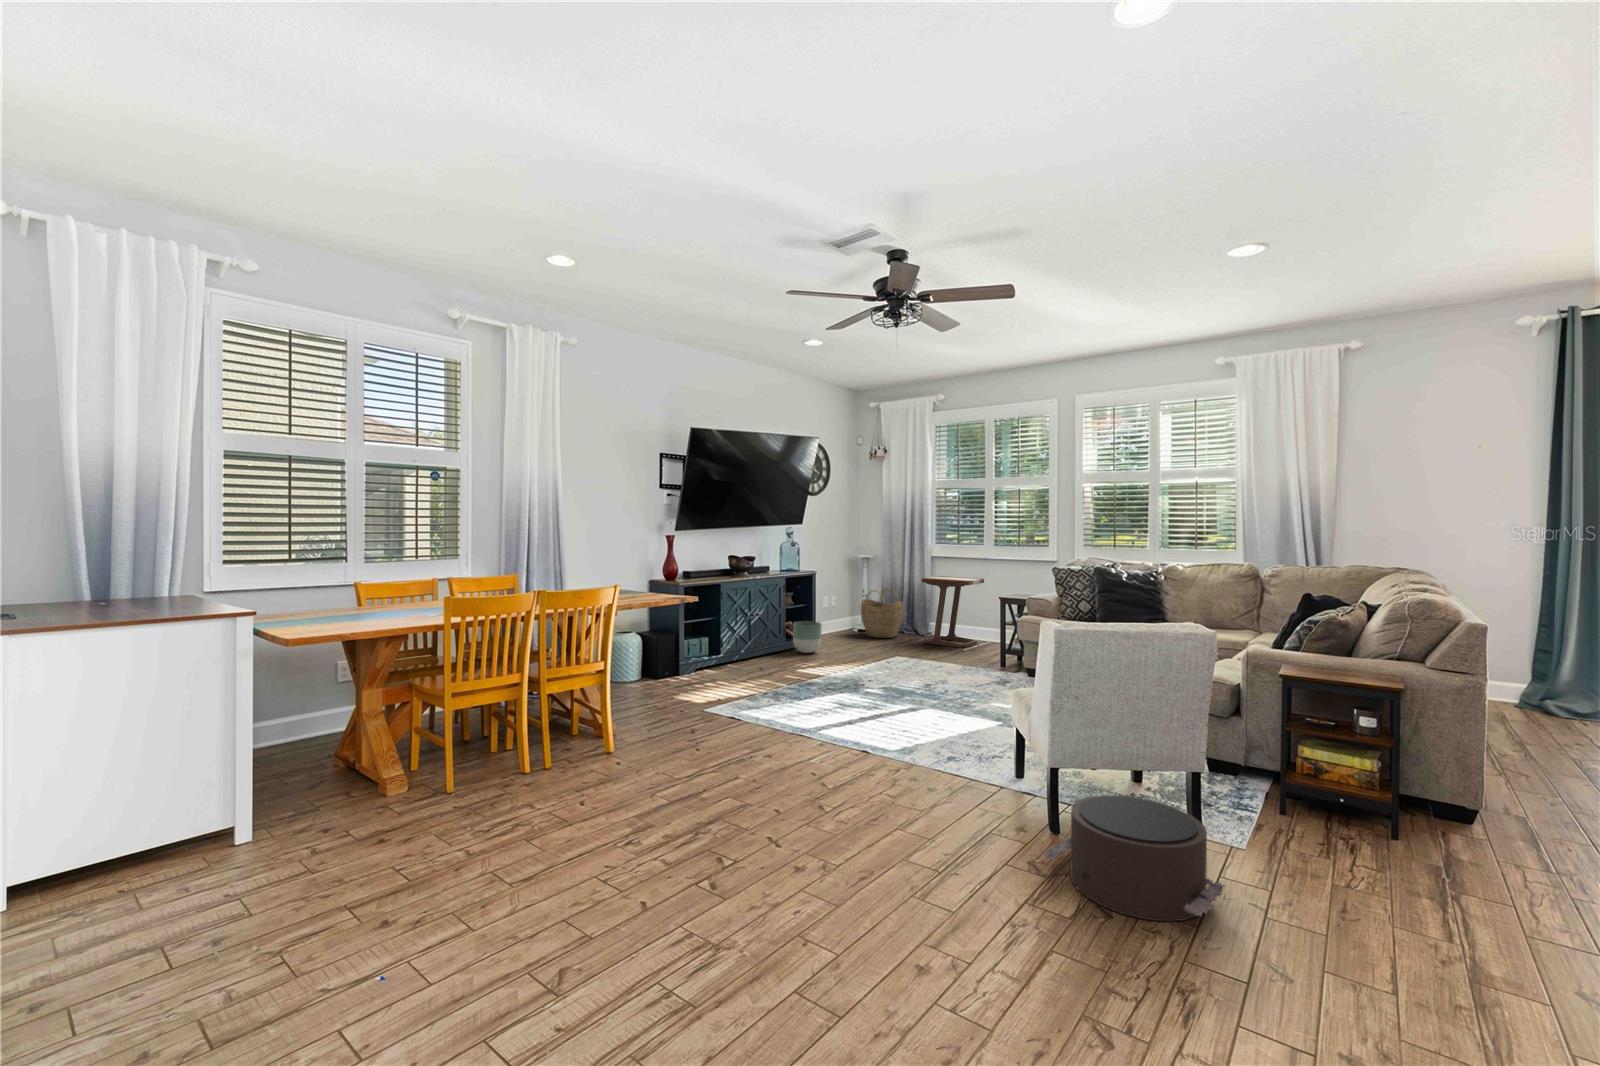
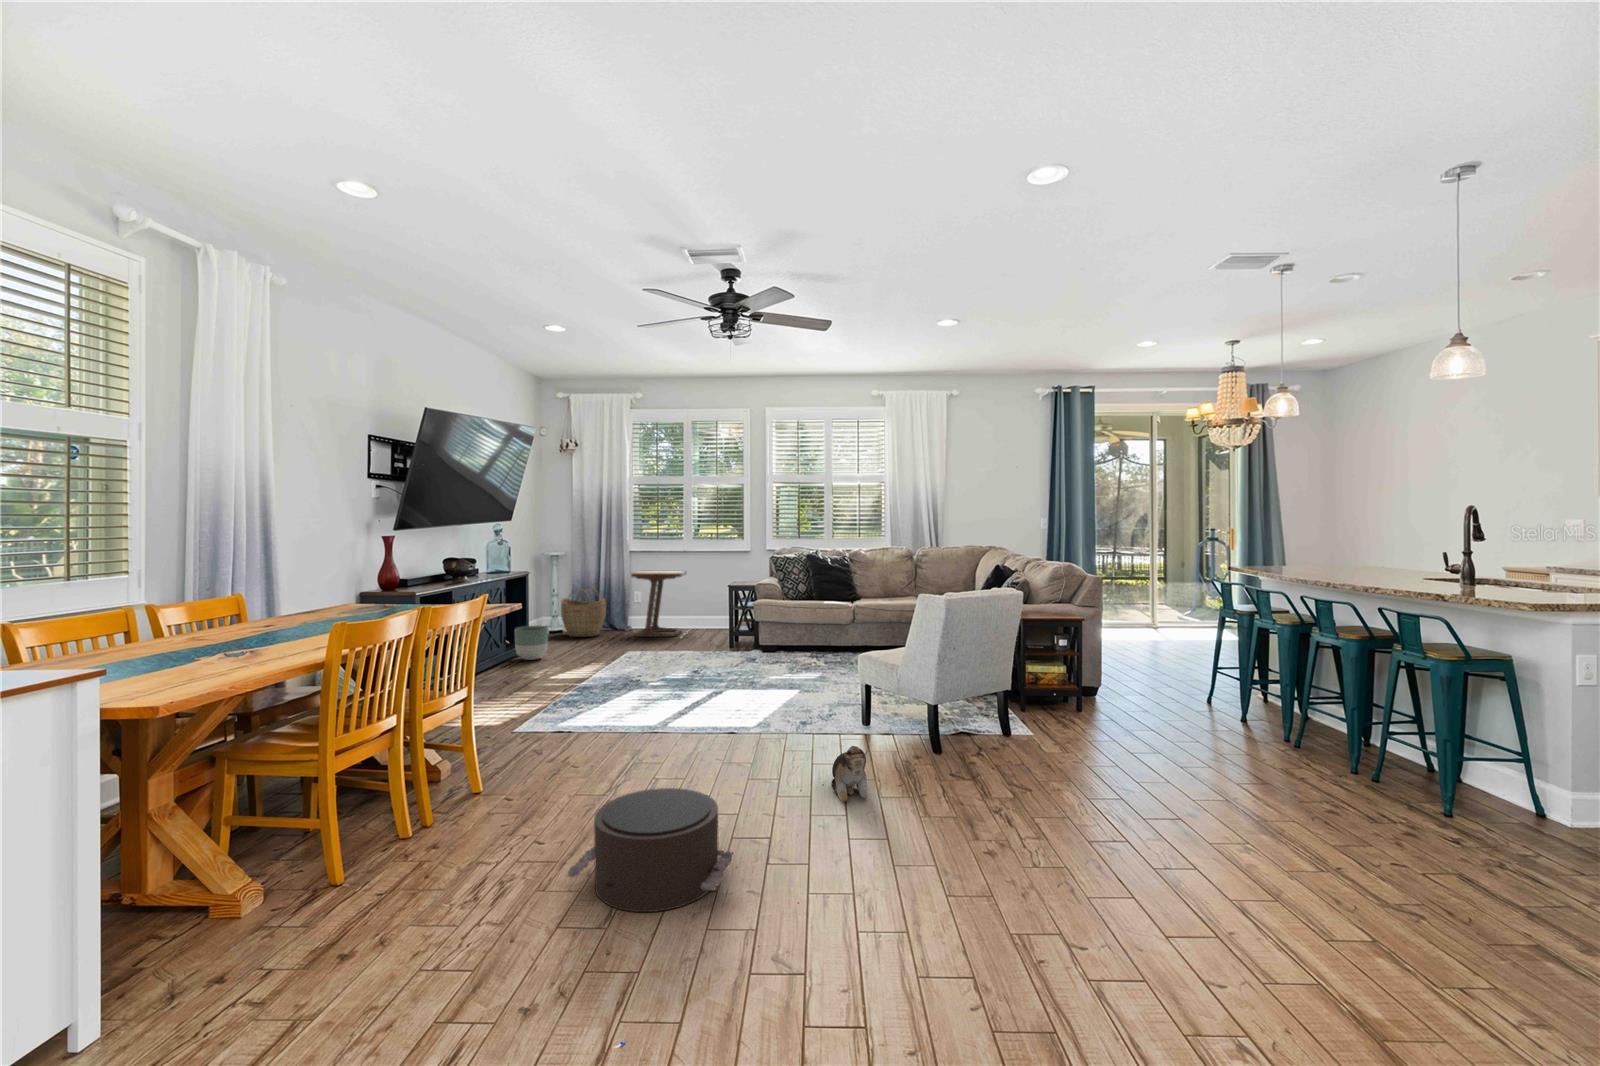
plush toy: none [840,792,899,860] -> present [831,746,869,802]
pouf: present [1044,795,1225,921] -> present [566,788,733,912]

